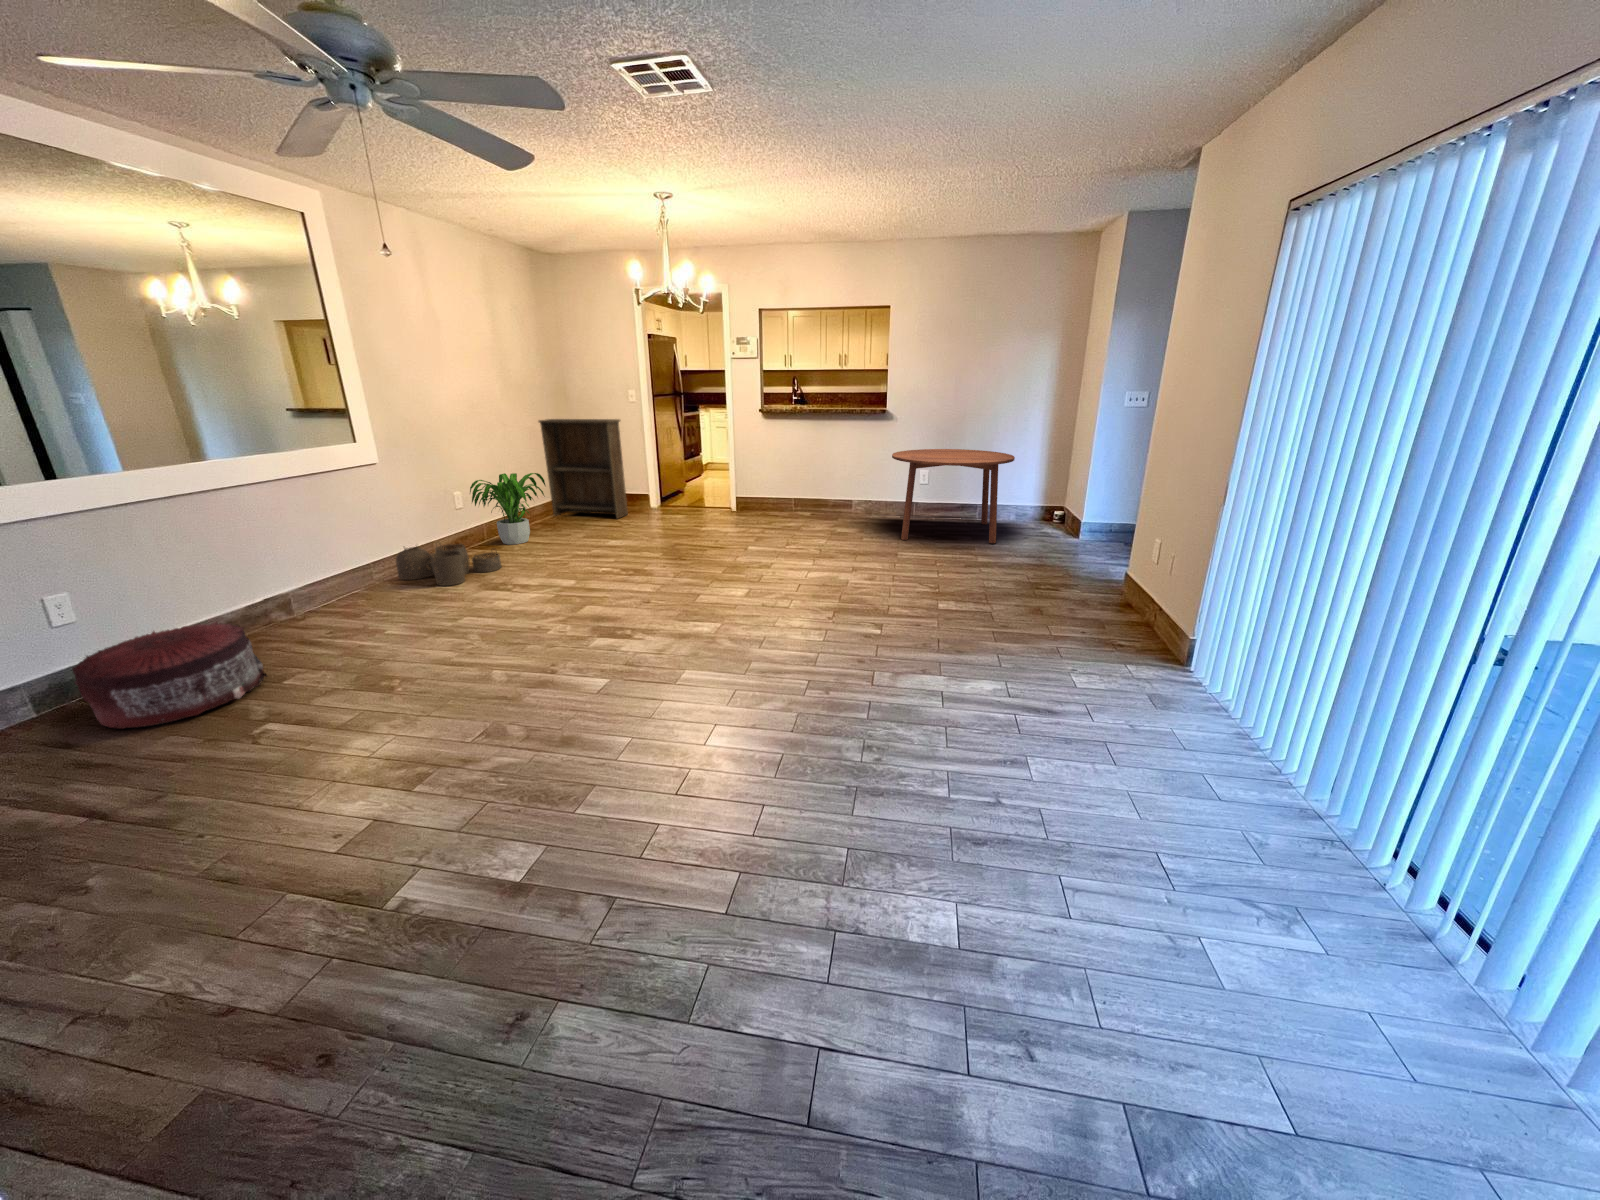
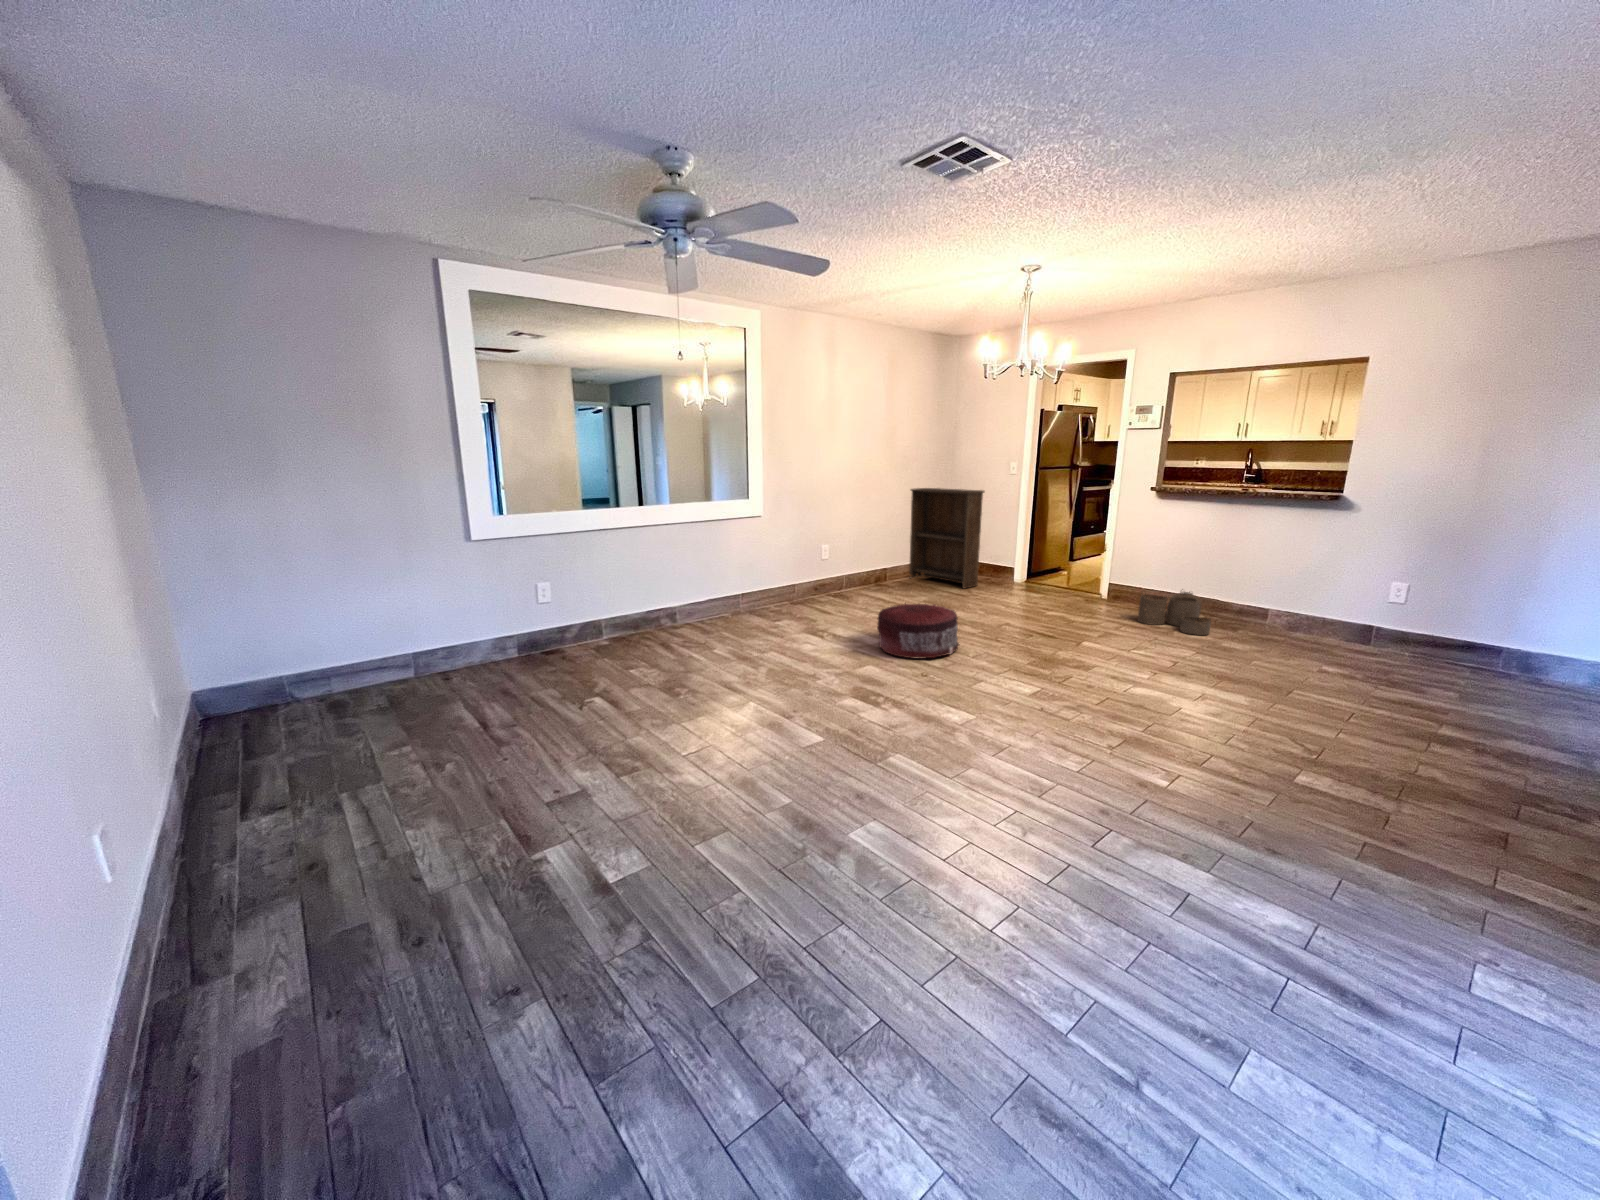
dining table: present [892,449,1015,544] -> none [1314,548,1583,710]
potted plant: present [470,473,545,544] -> none [829,534,894,599]
woven basket: present [396,544,501,586] -> present [1138,592,1211,635]
pouf: present [73,621,267,729] -> present [877,604,959,659]

